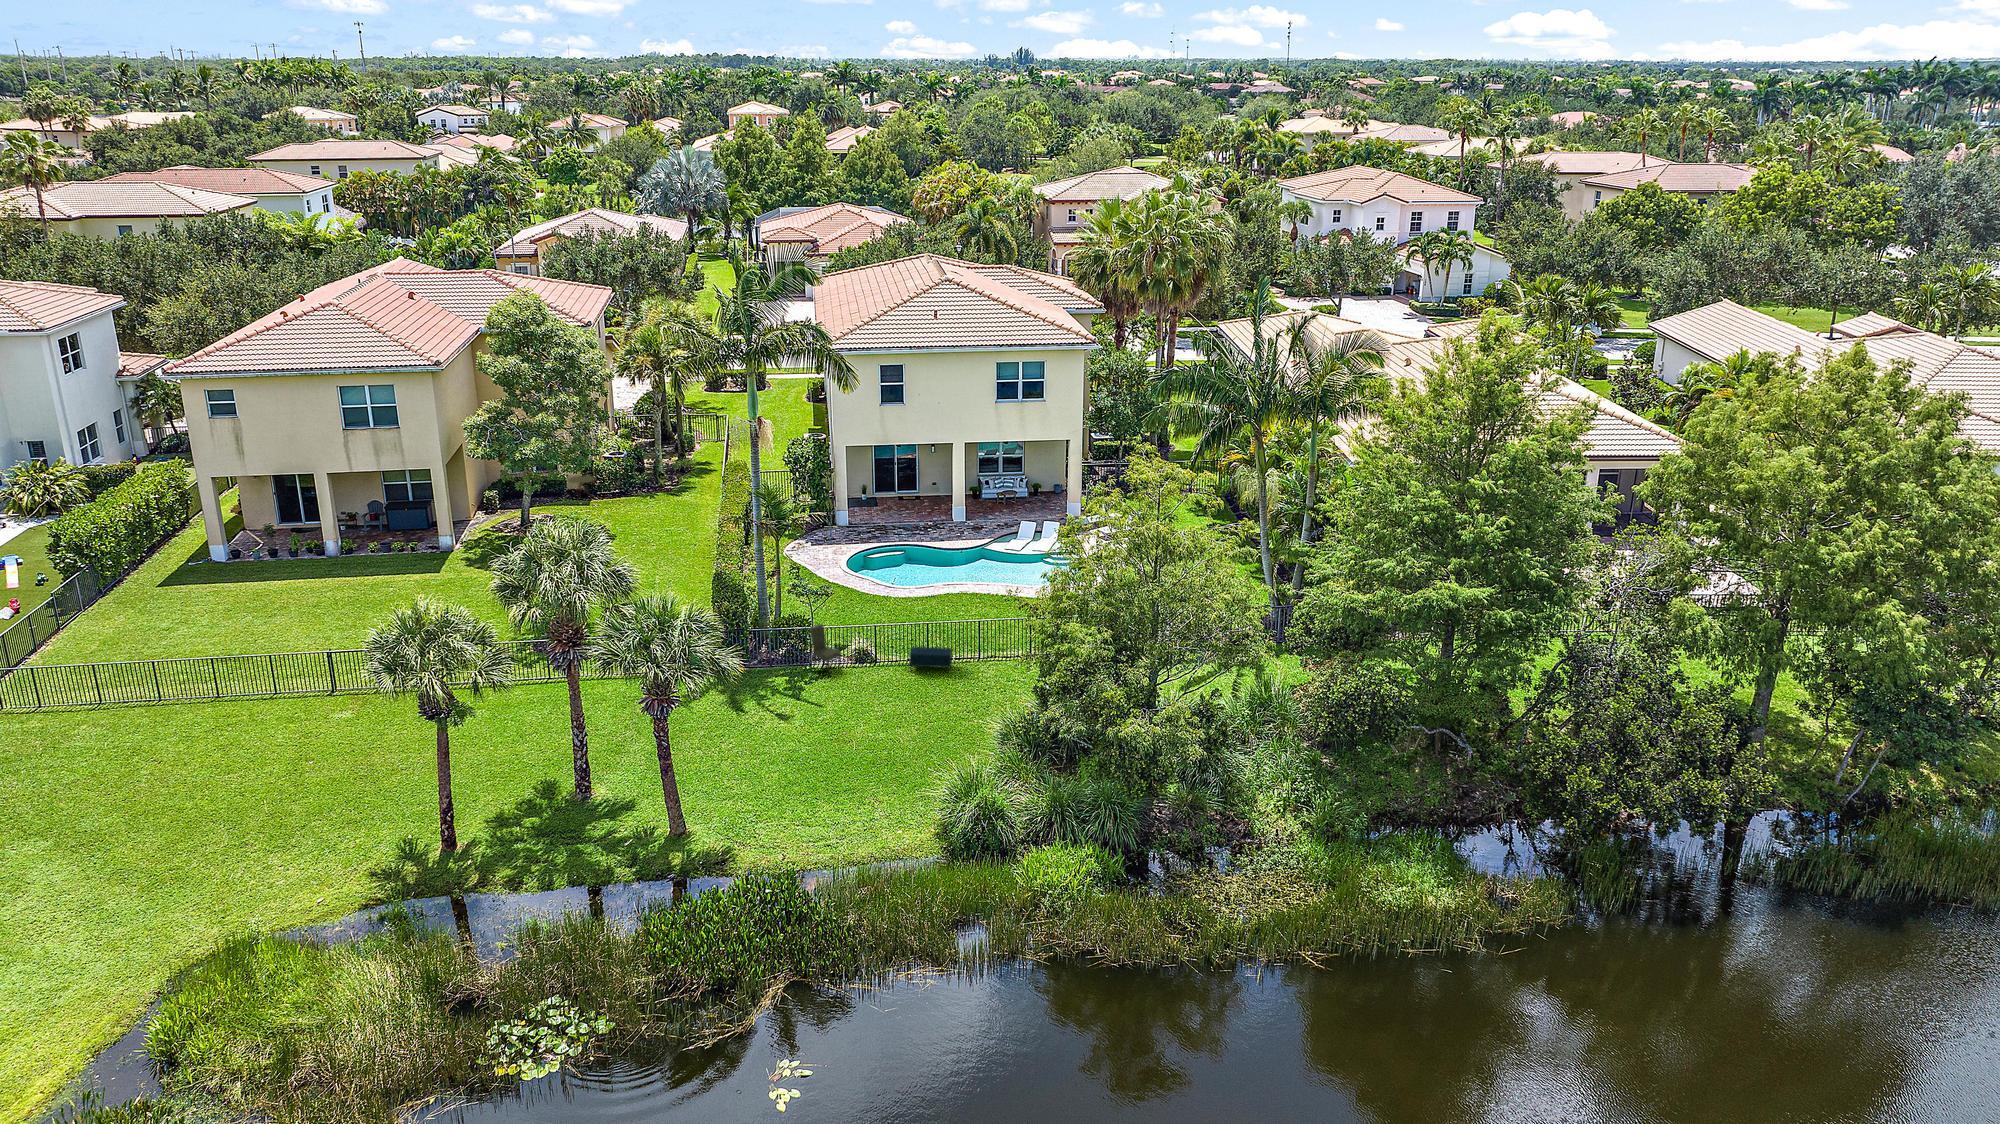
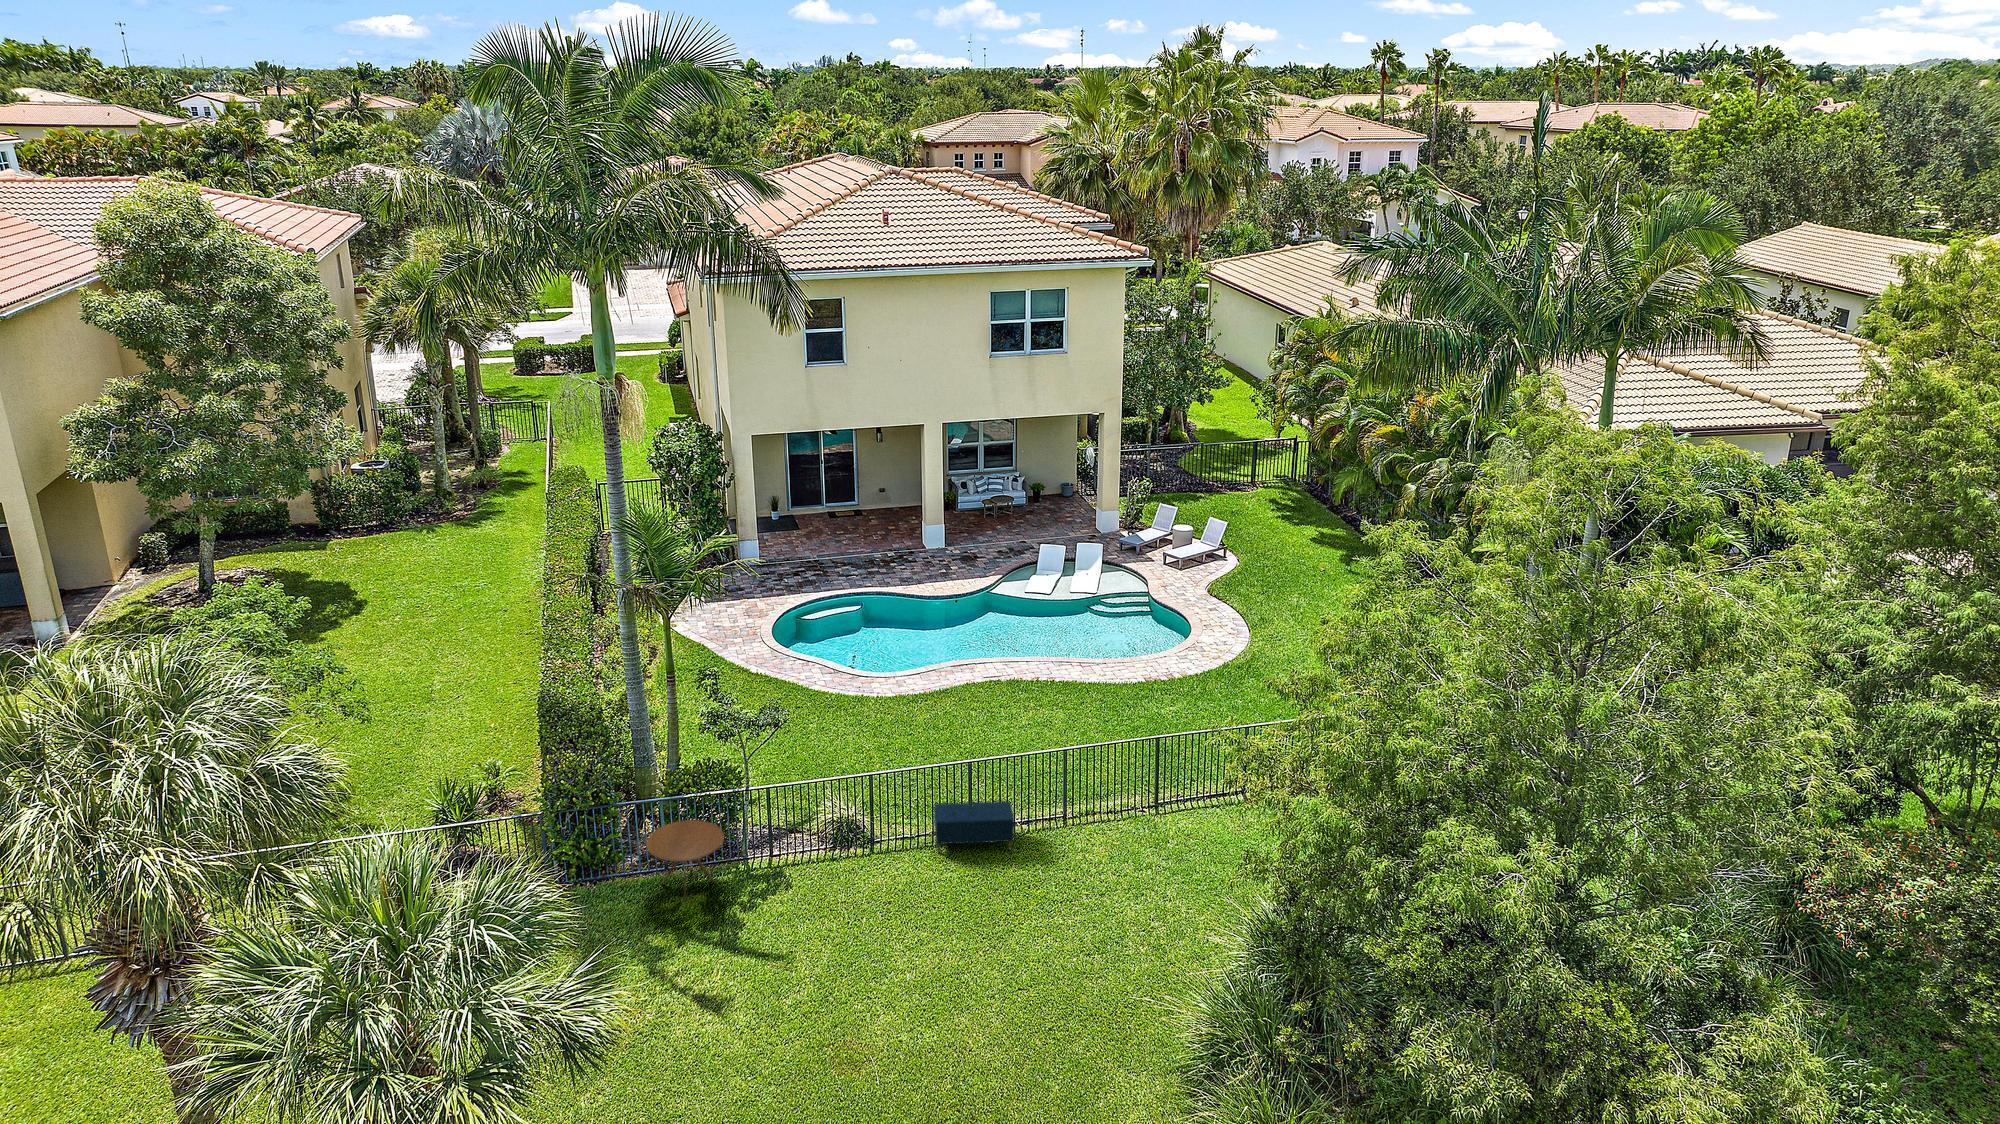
round table: present [568,476,595,497] -> present [646,820,724,897]
chair: present [809,624,841,672] -> none [739,774,805,872]

